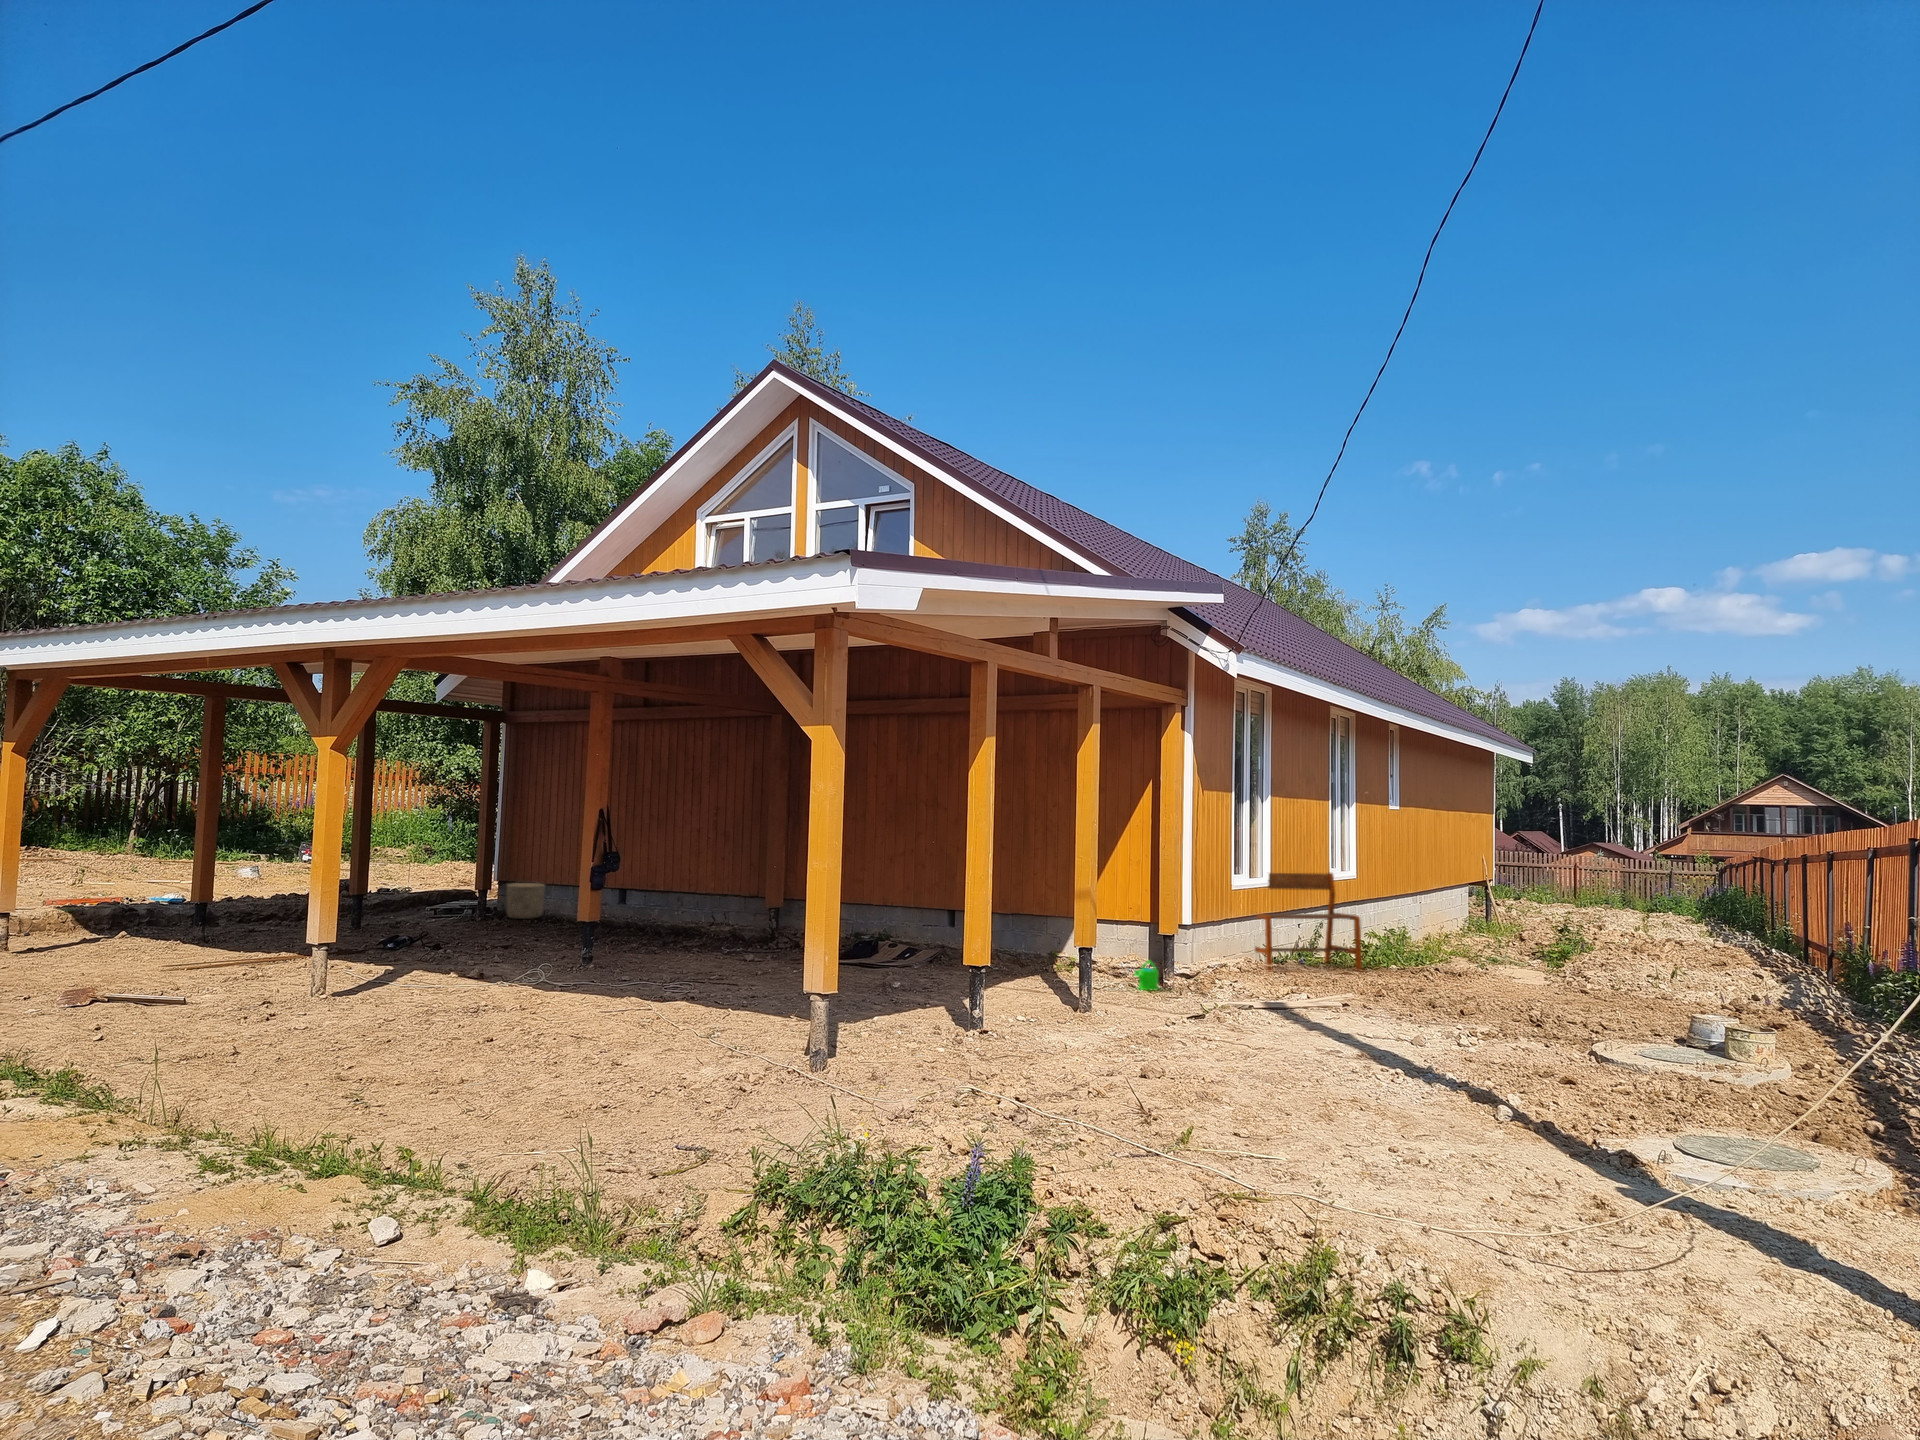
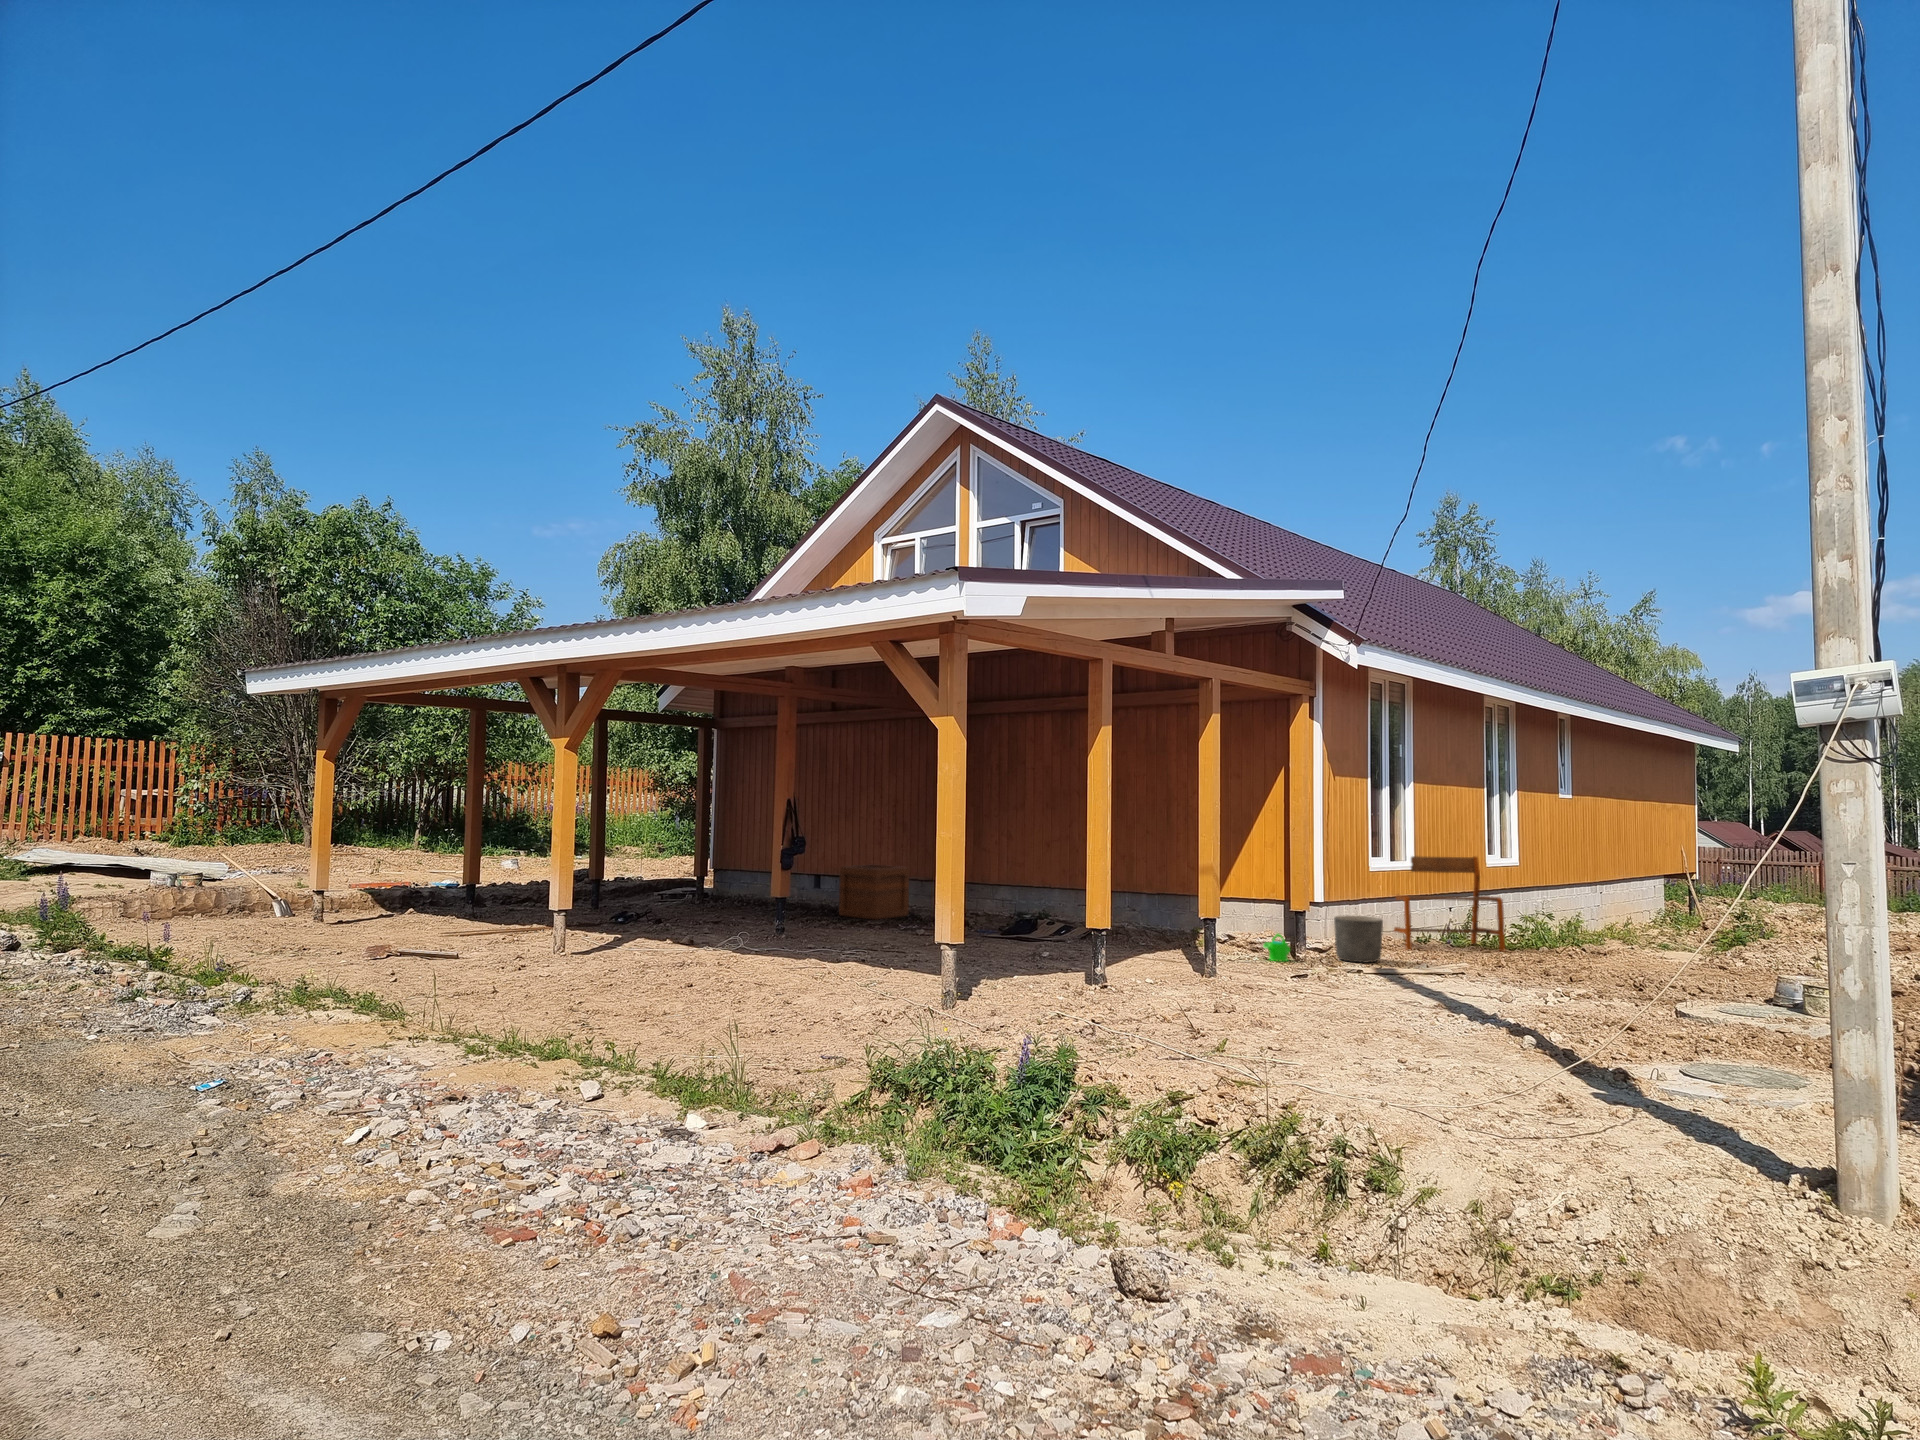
wooden crate: none [655,879,735,943] -> present [839,865,909,920]
planter: present [506,883,545,919] -> present [1334,915,1383,963]

